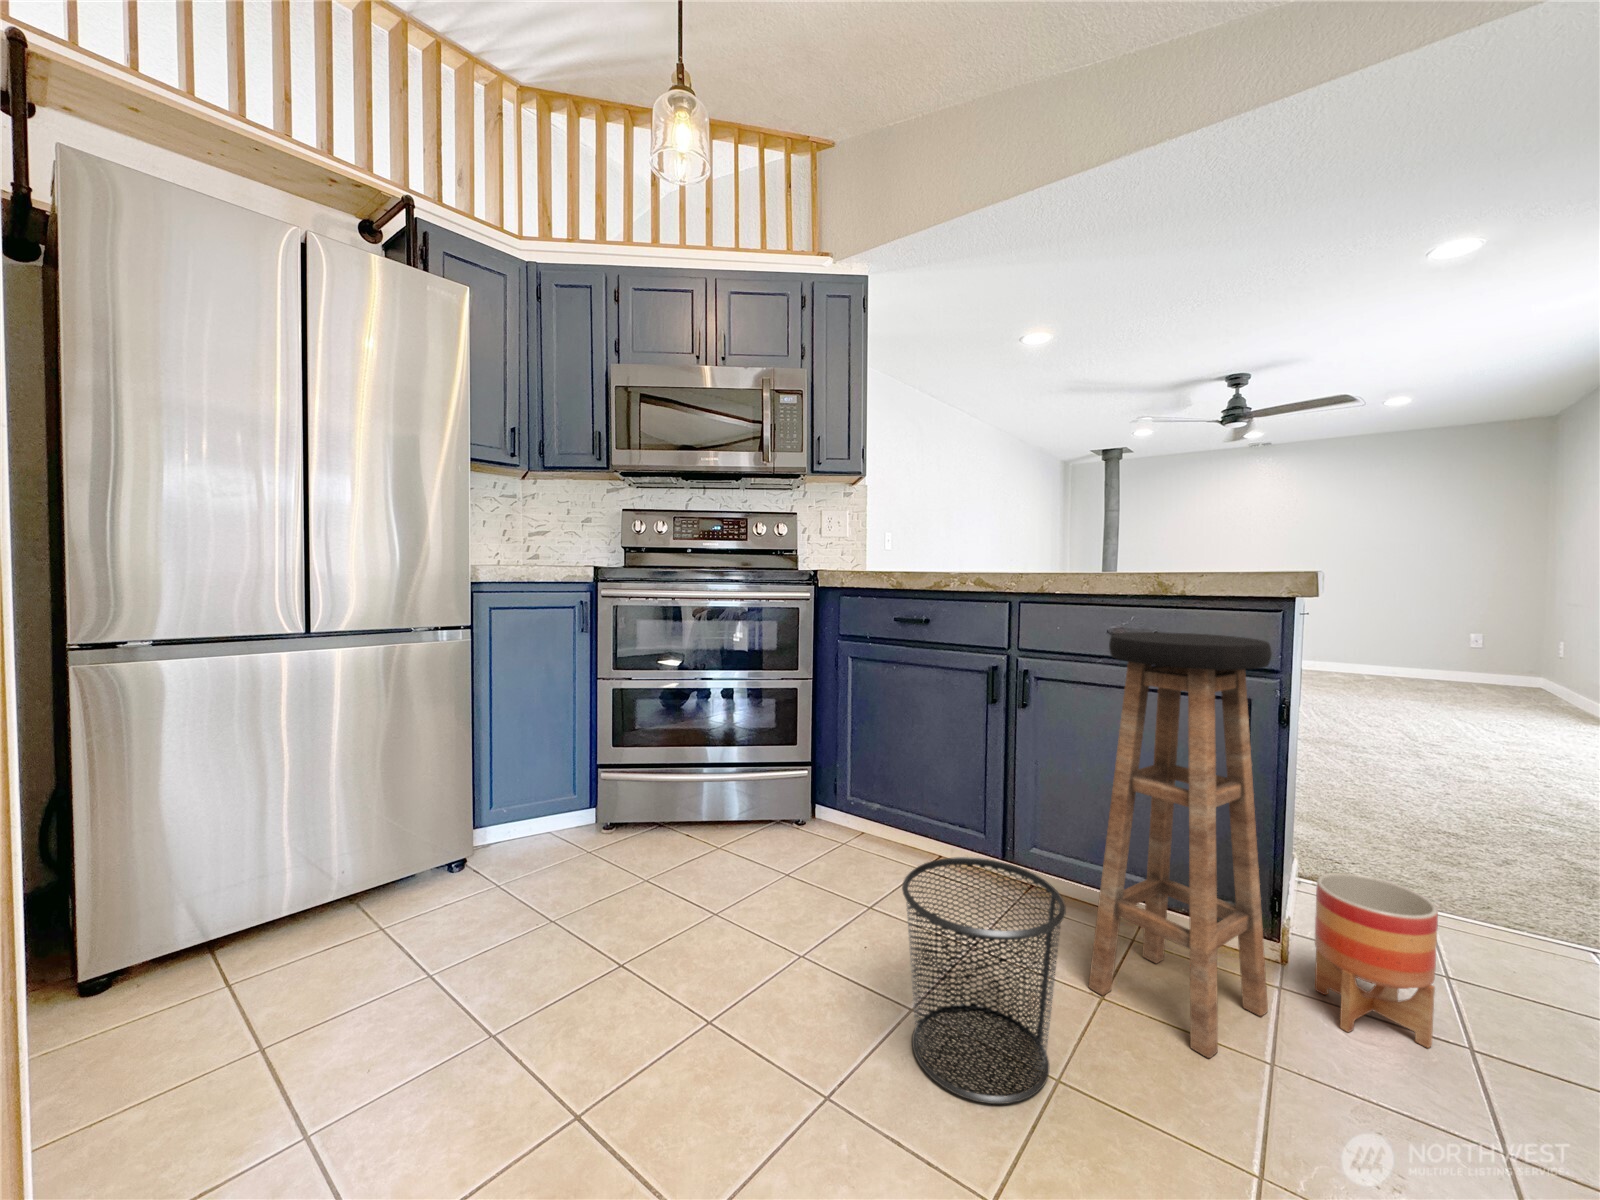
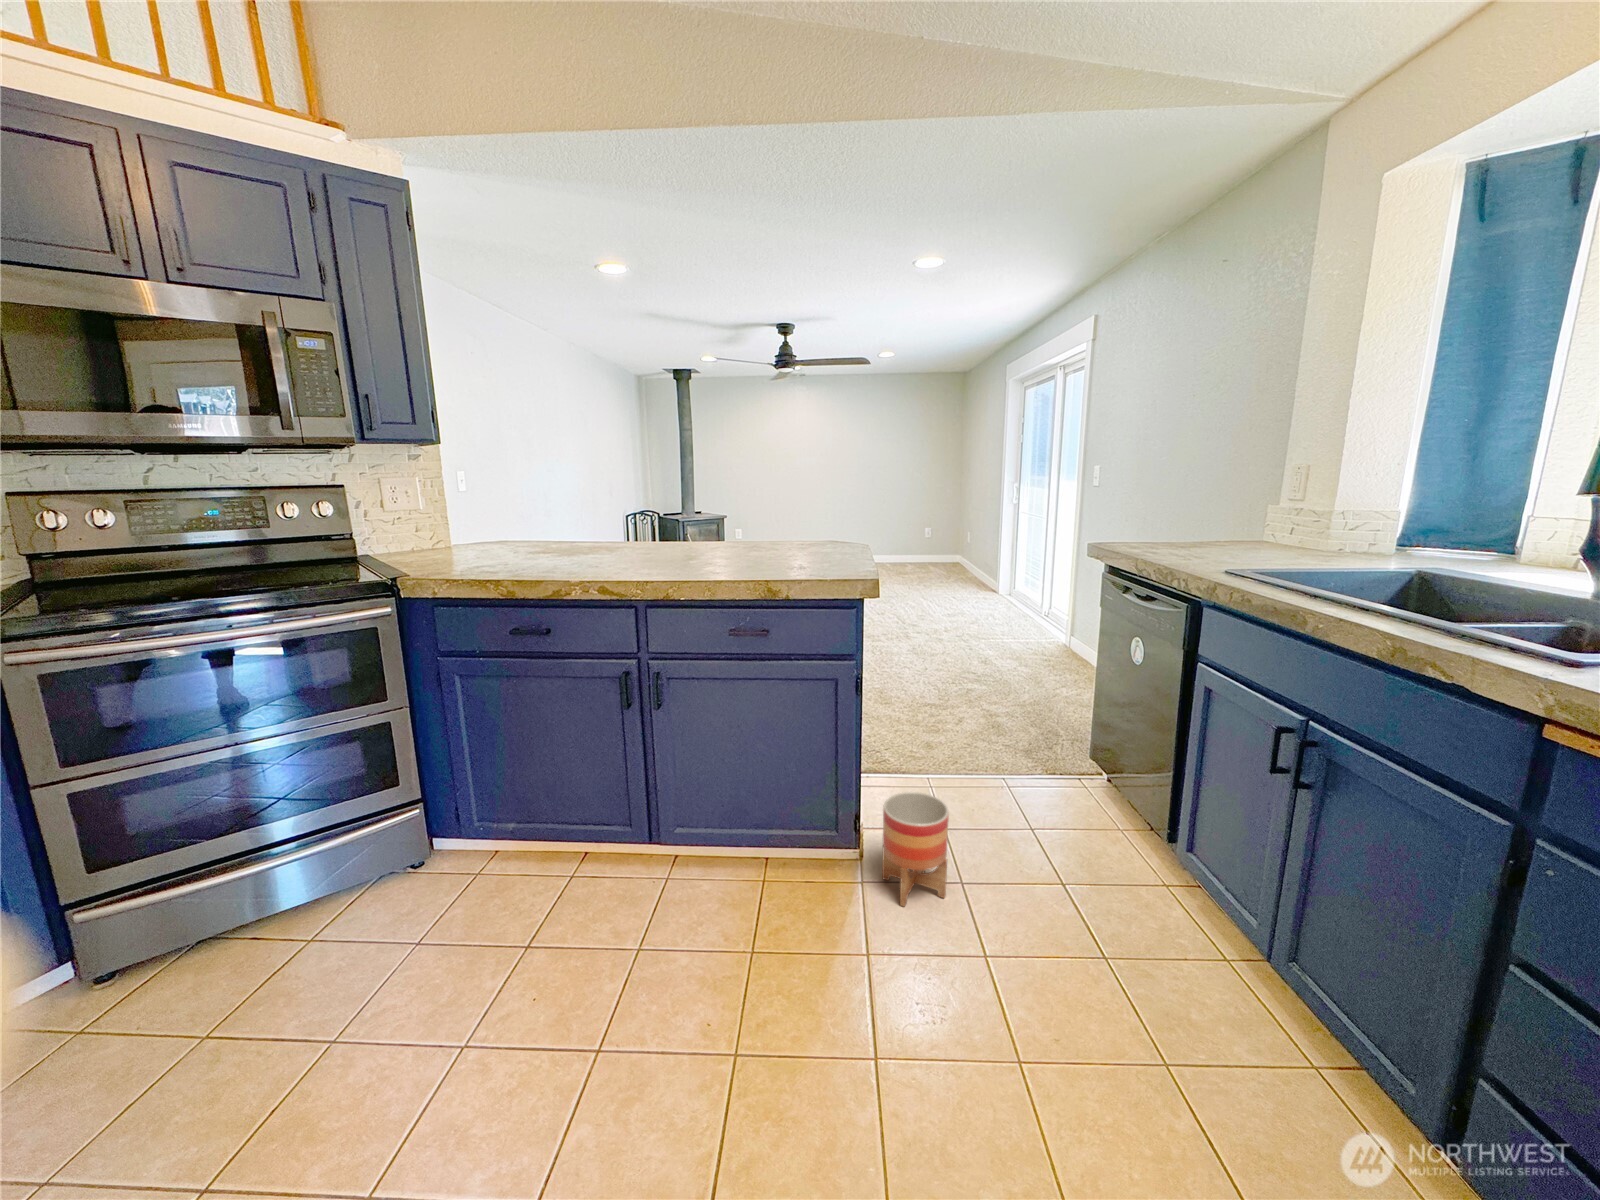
bar stool: present [1089,632,1272,1058] -> none [741,639,860,975]
waste bin: present [902,857,1066,1104] -> none [585,891,736,1124]

